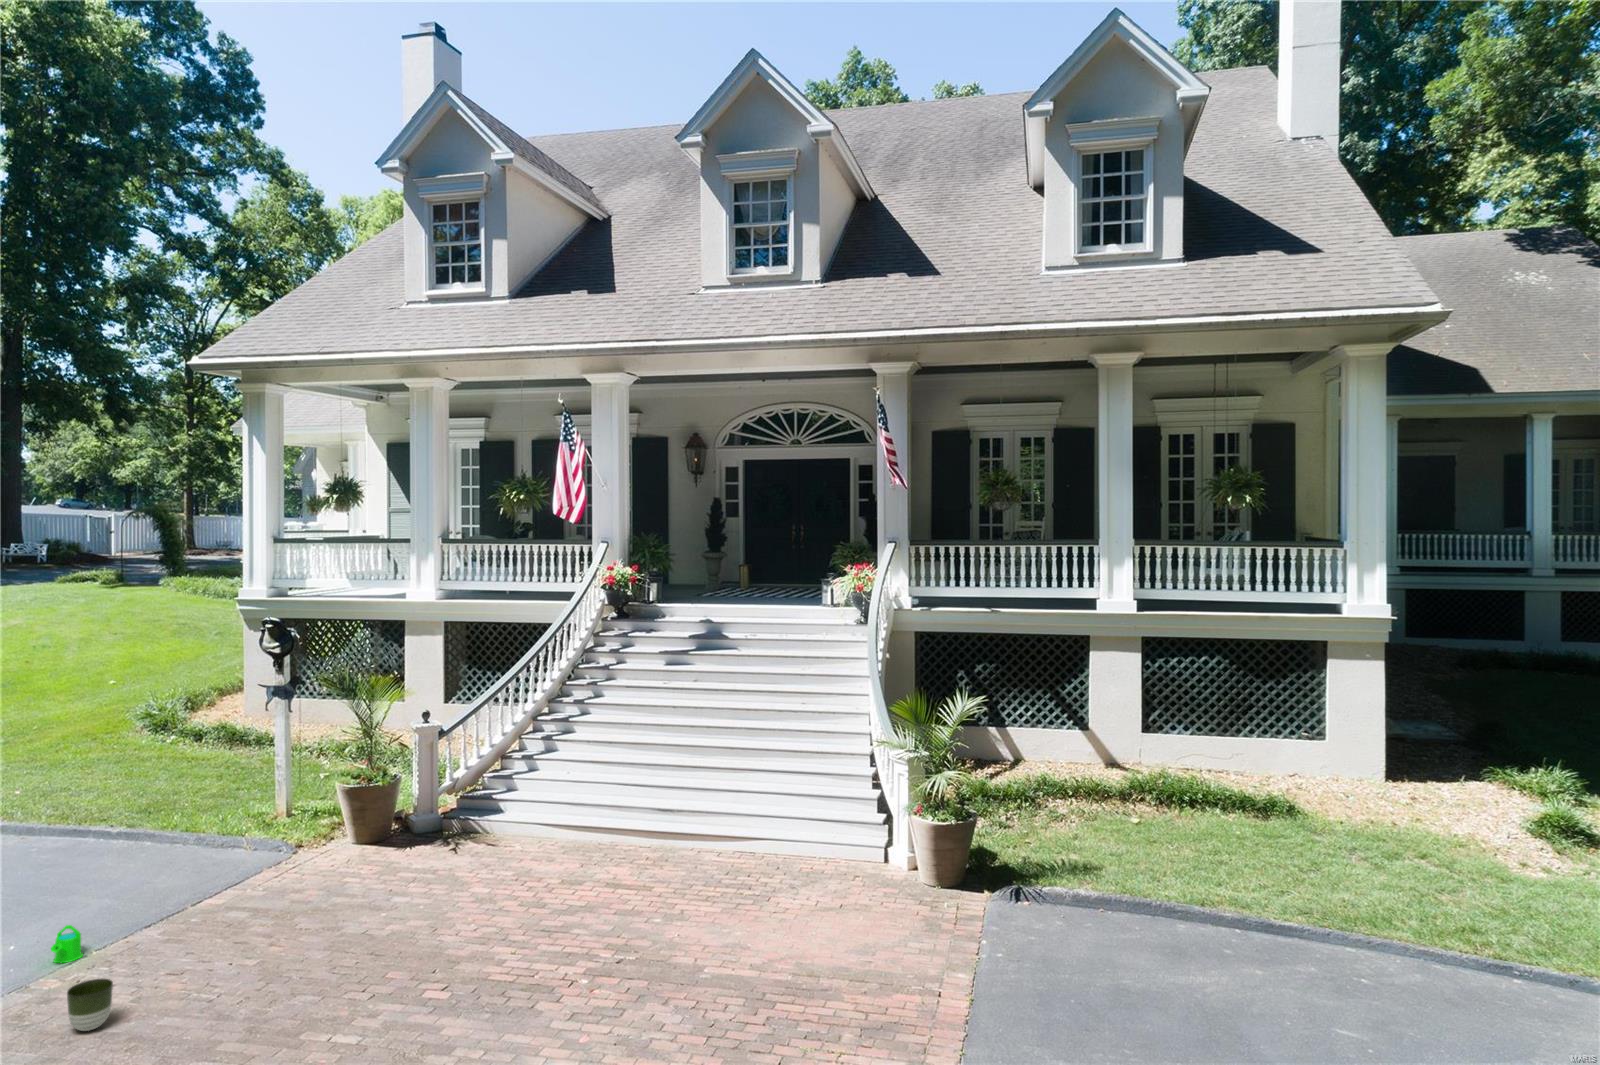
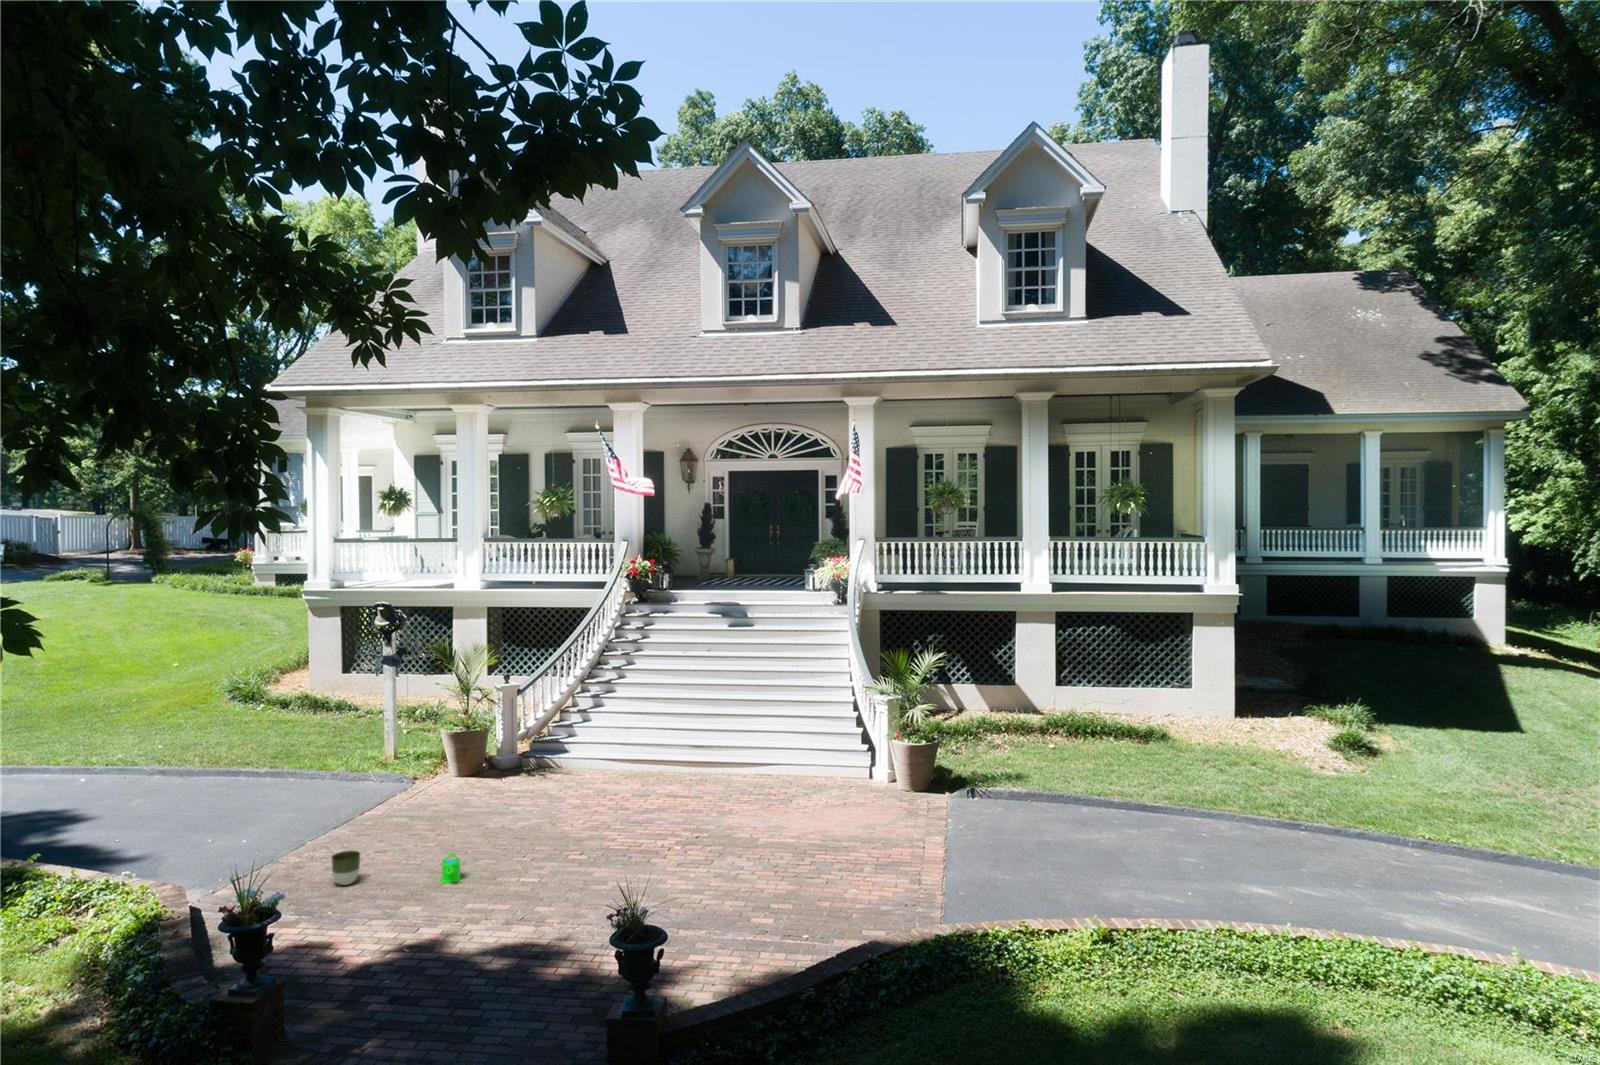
watering can: present [51,925,83,963] -> present [441,853,461,883]

